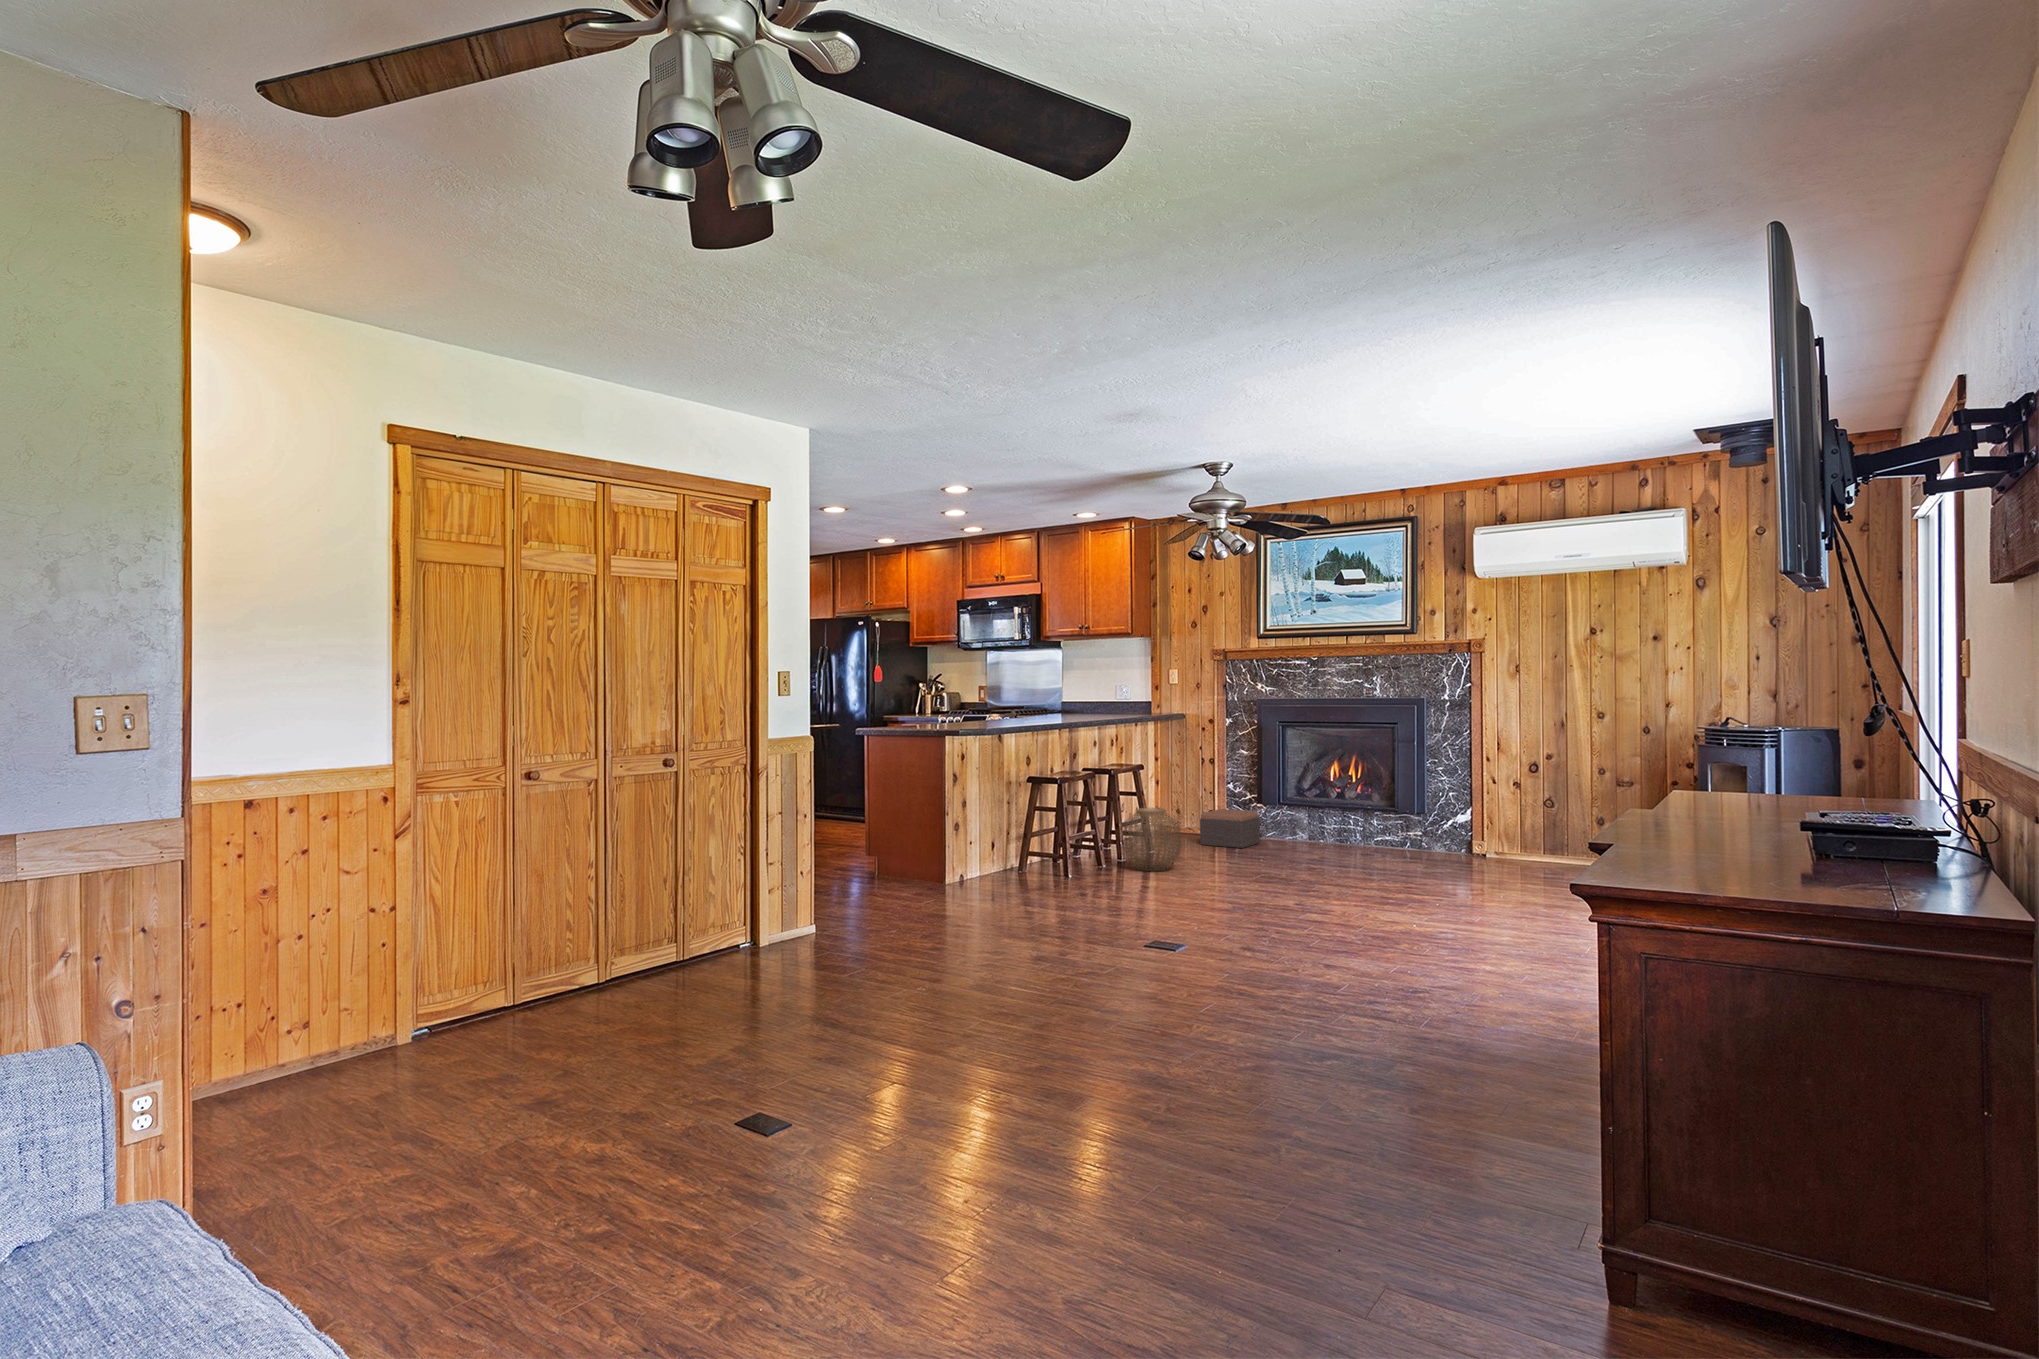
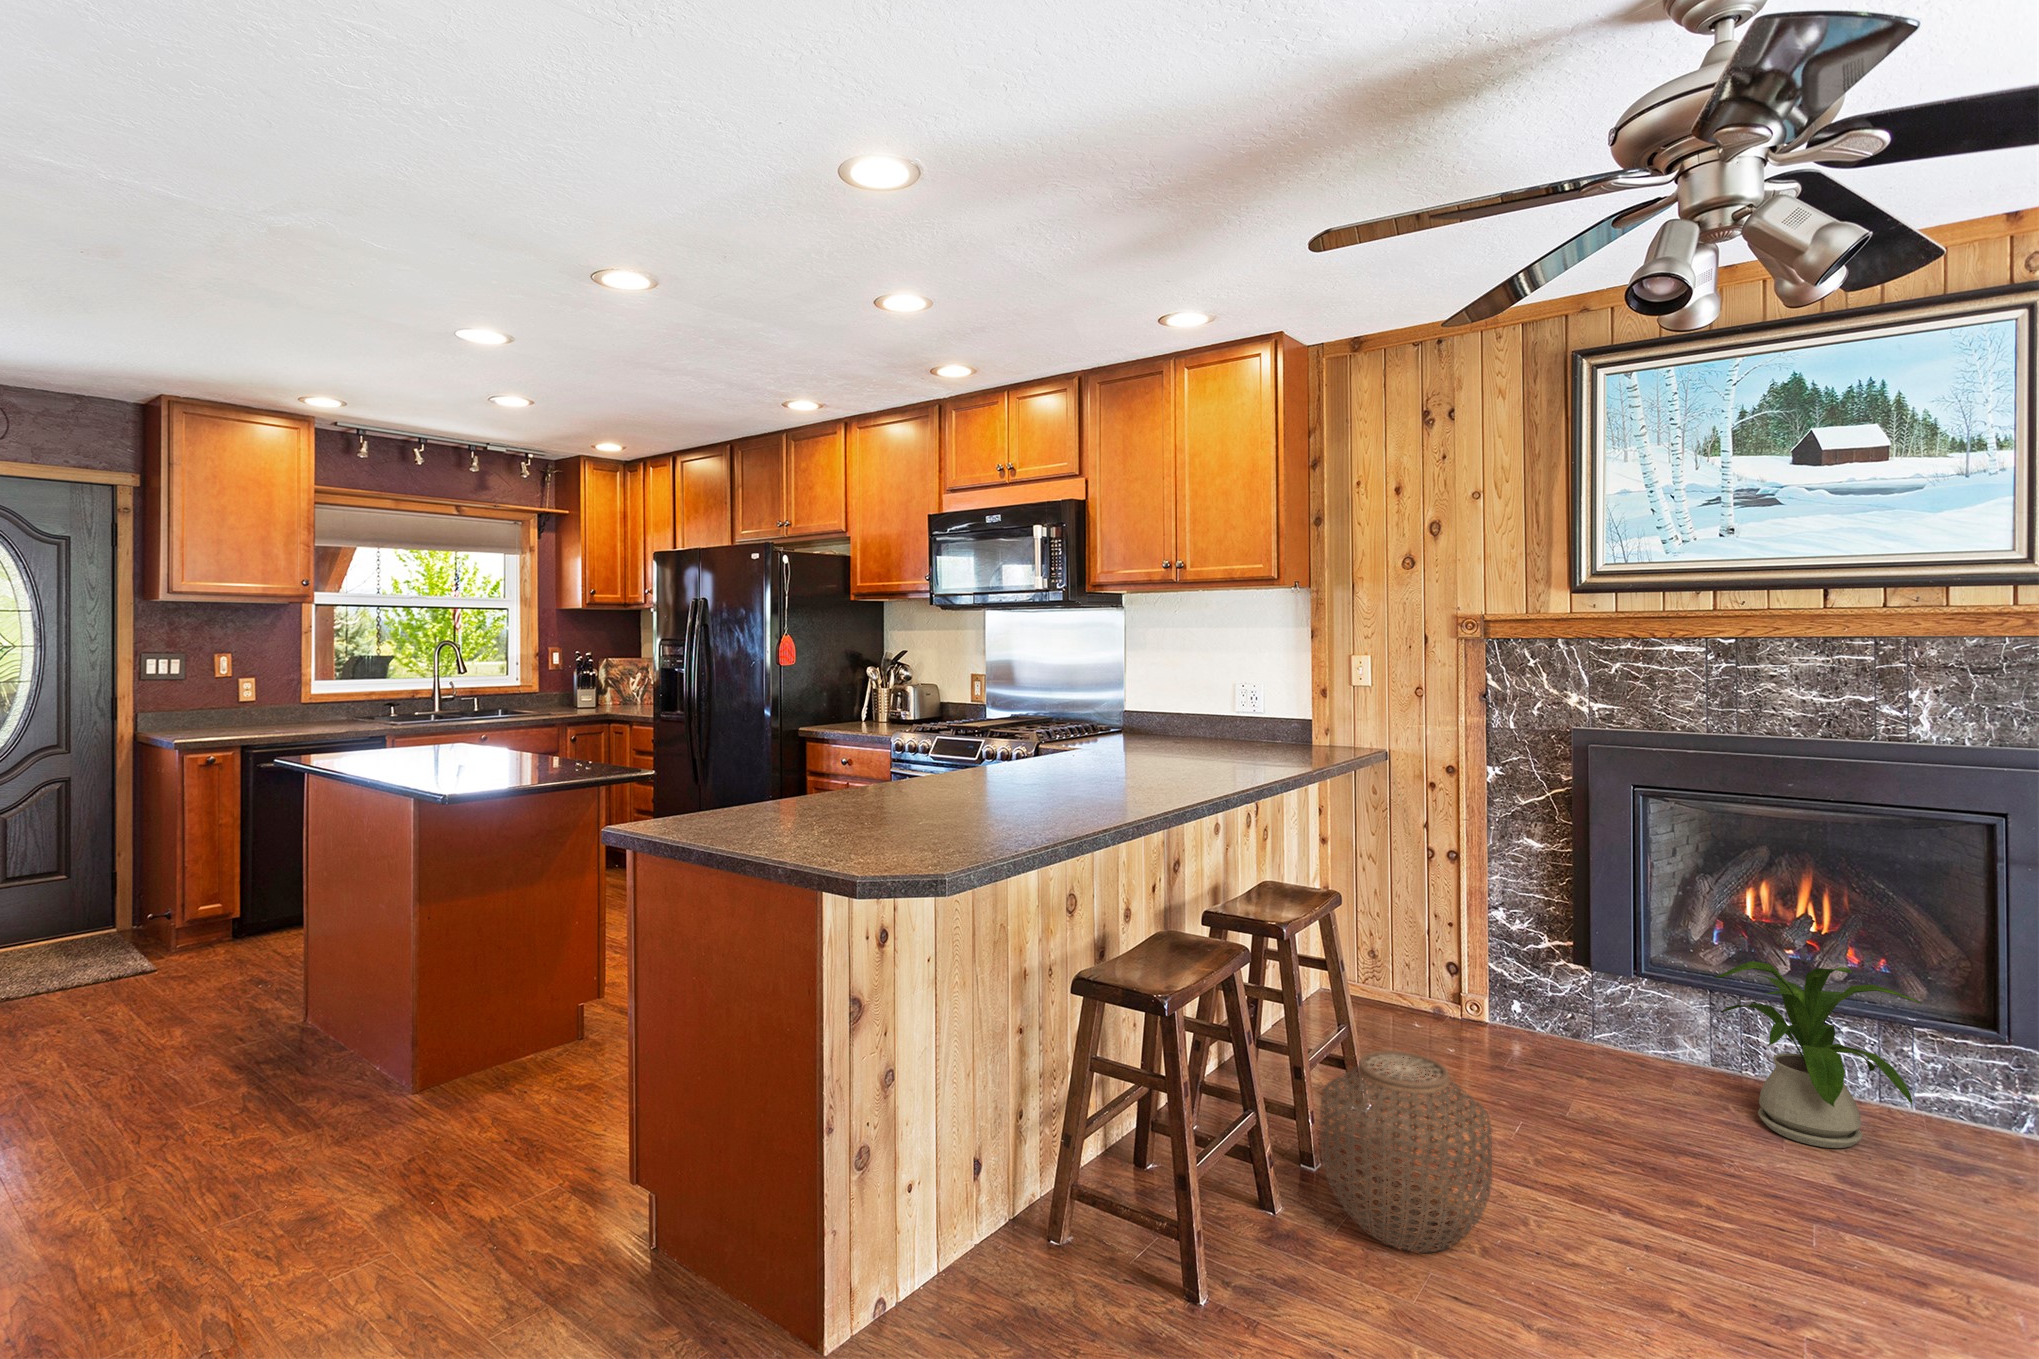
house plant: none [1298,784,1365,857] -> present [1715,961,1922,1148]
footstool: present [1200,809,1260,848] -> none [1444,963,1574,1079]

